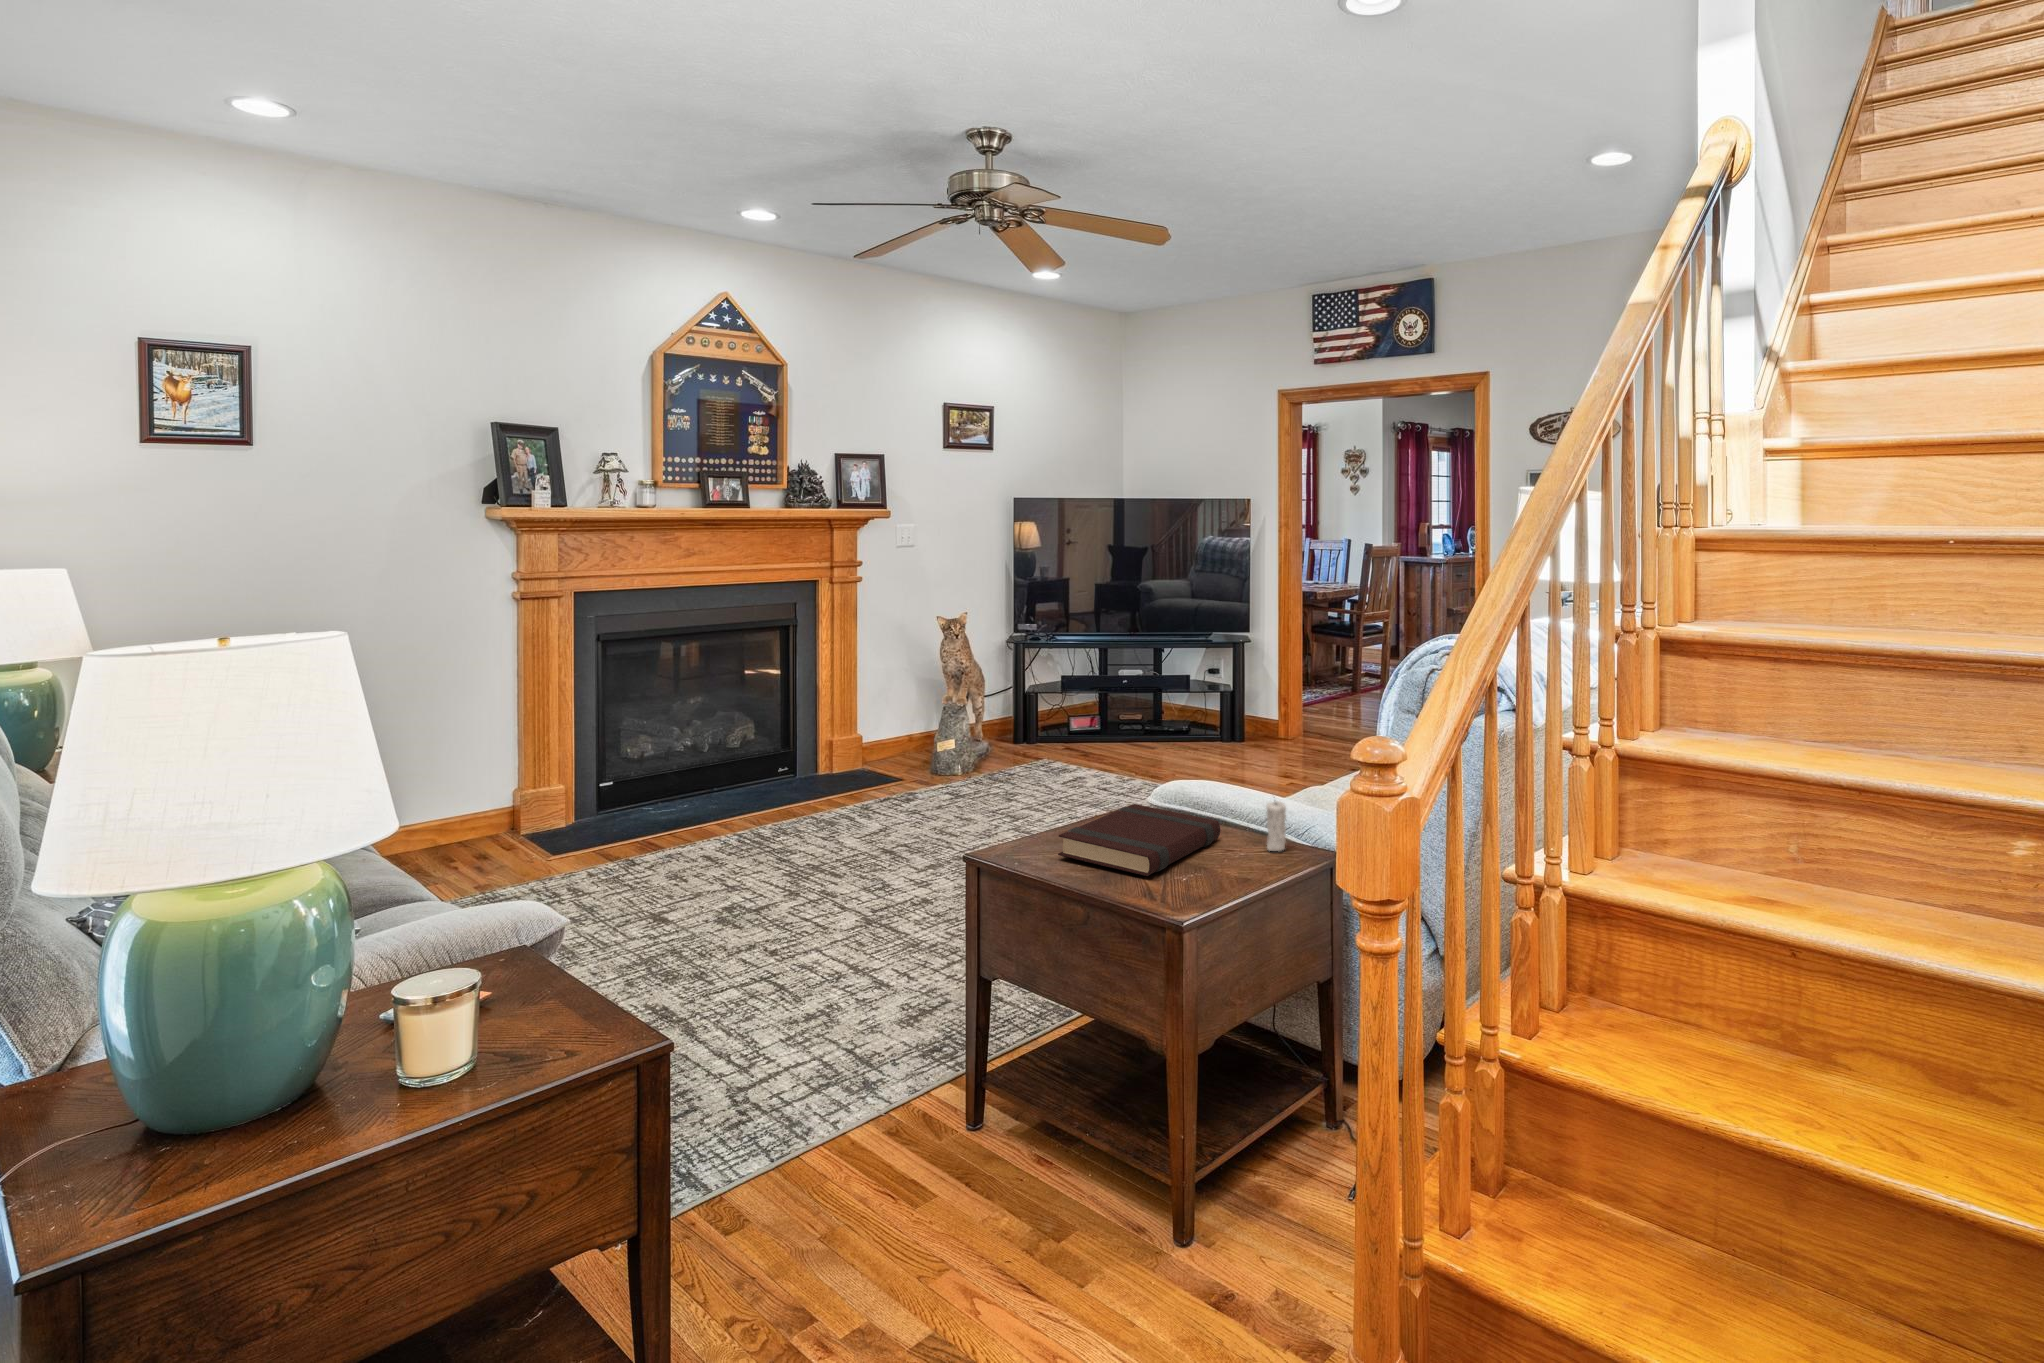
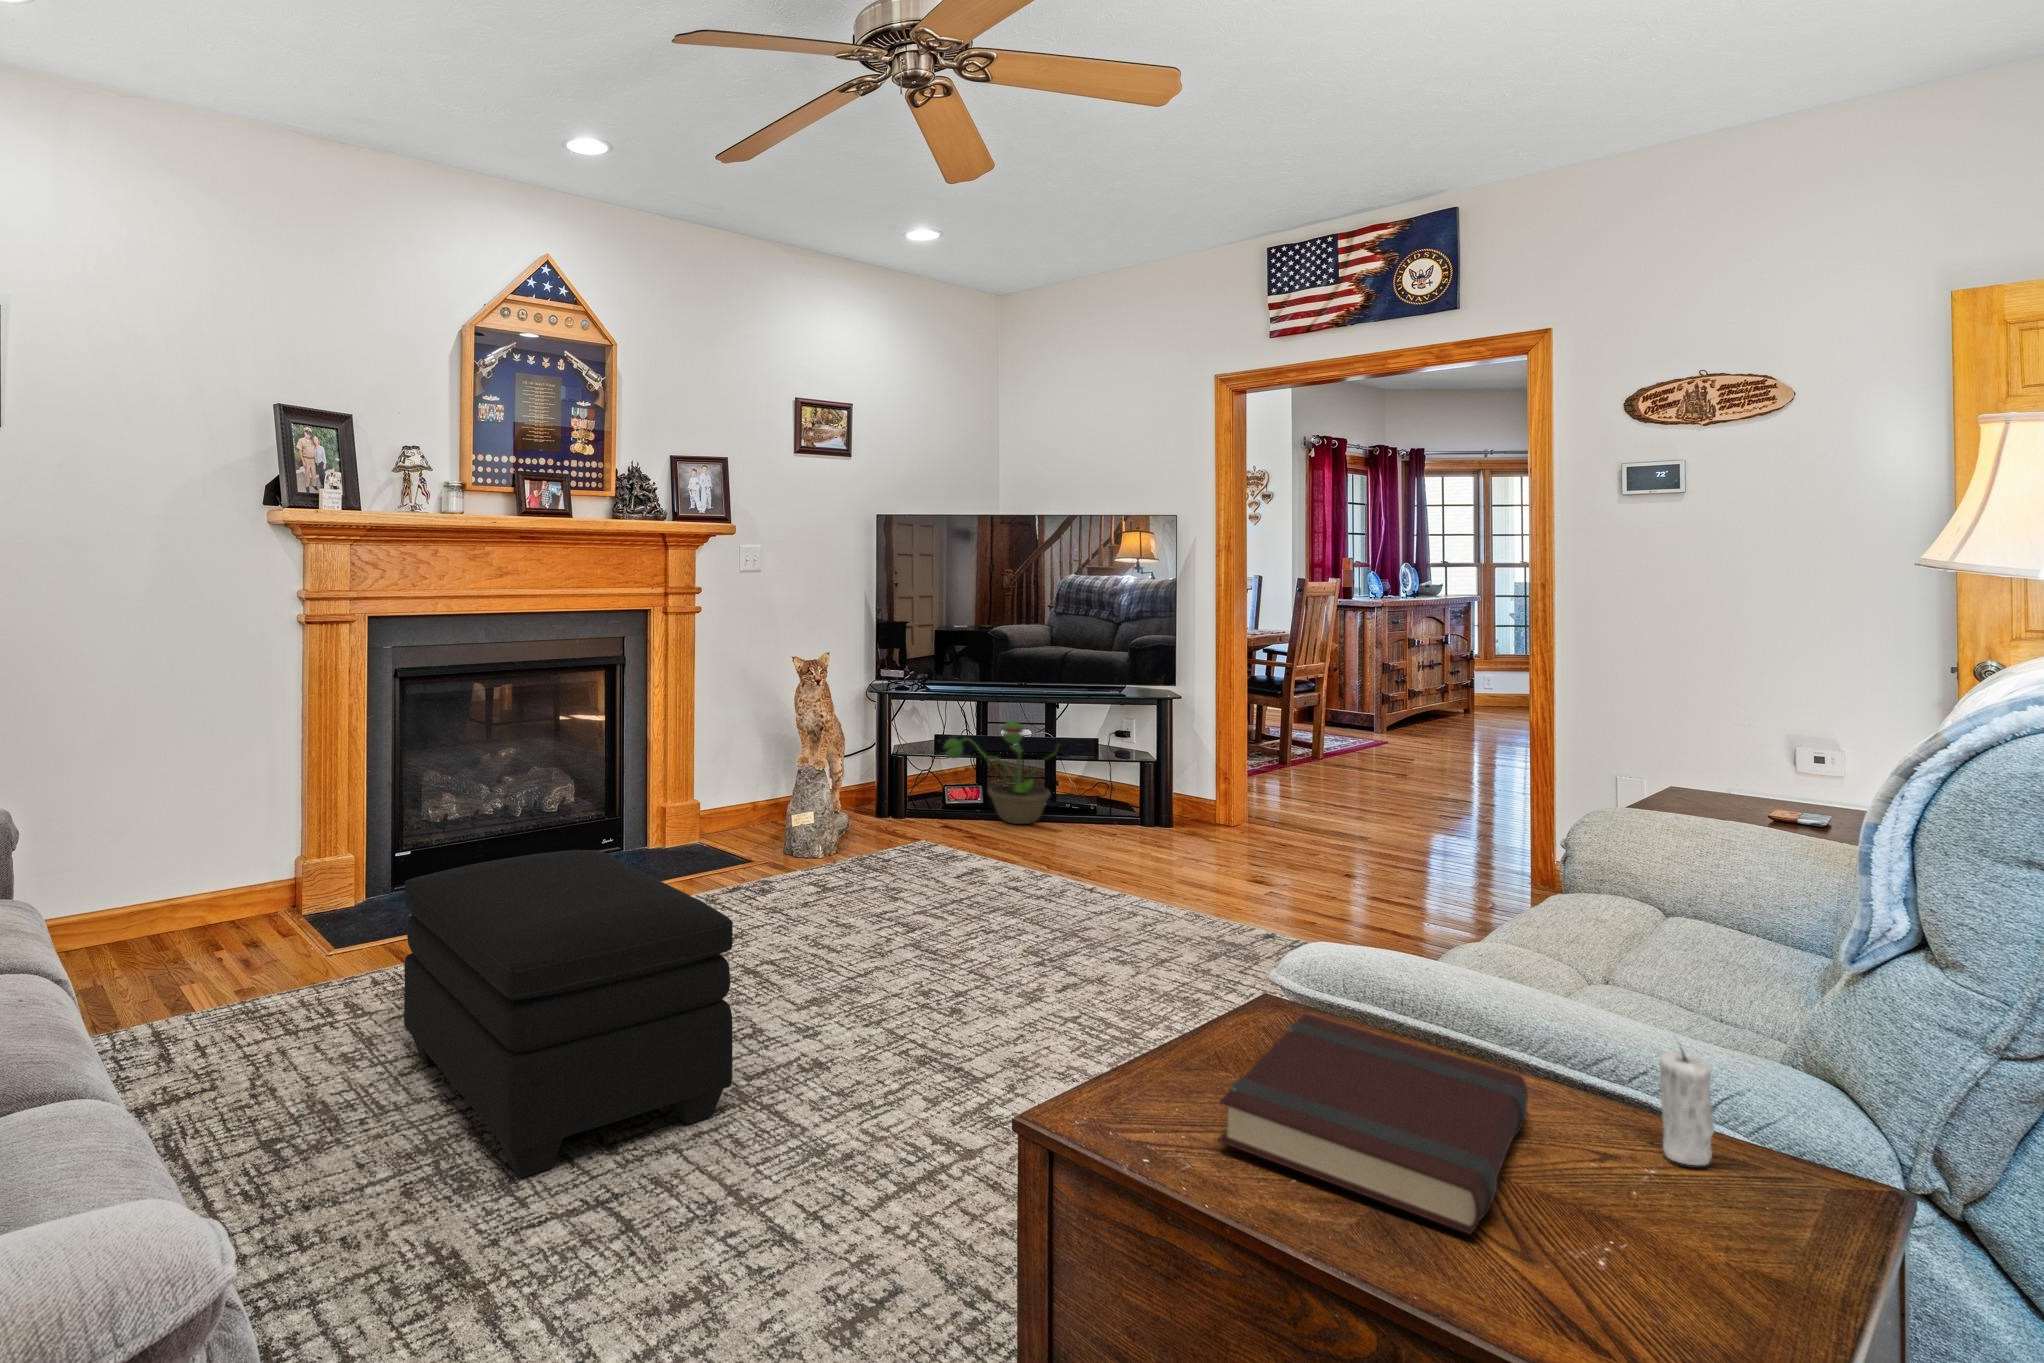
decorative plant: none [1068,664,1158,745] -> present [943,721,1058,824]
ottoman: none [617,764,860,971] -> present [404,850,733,1178]

